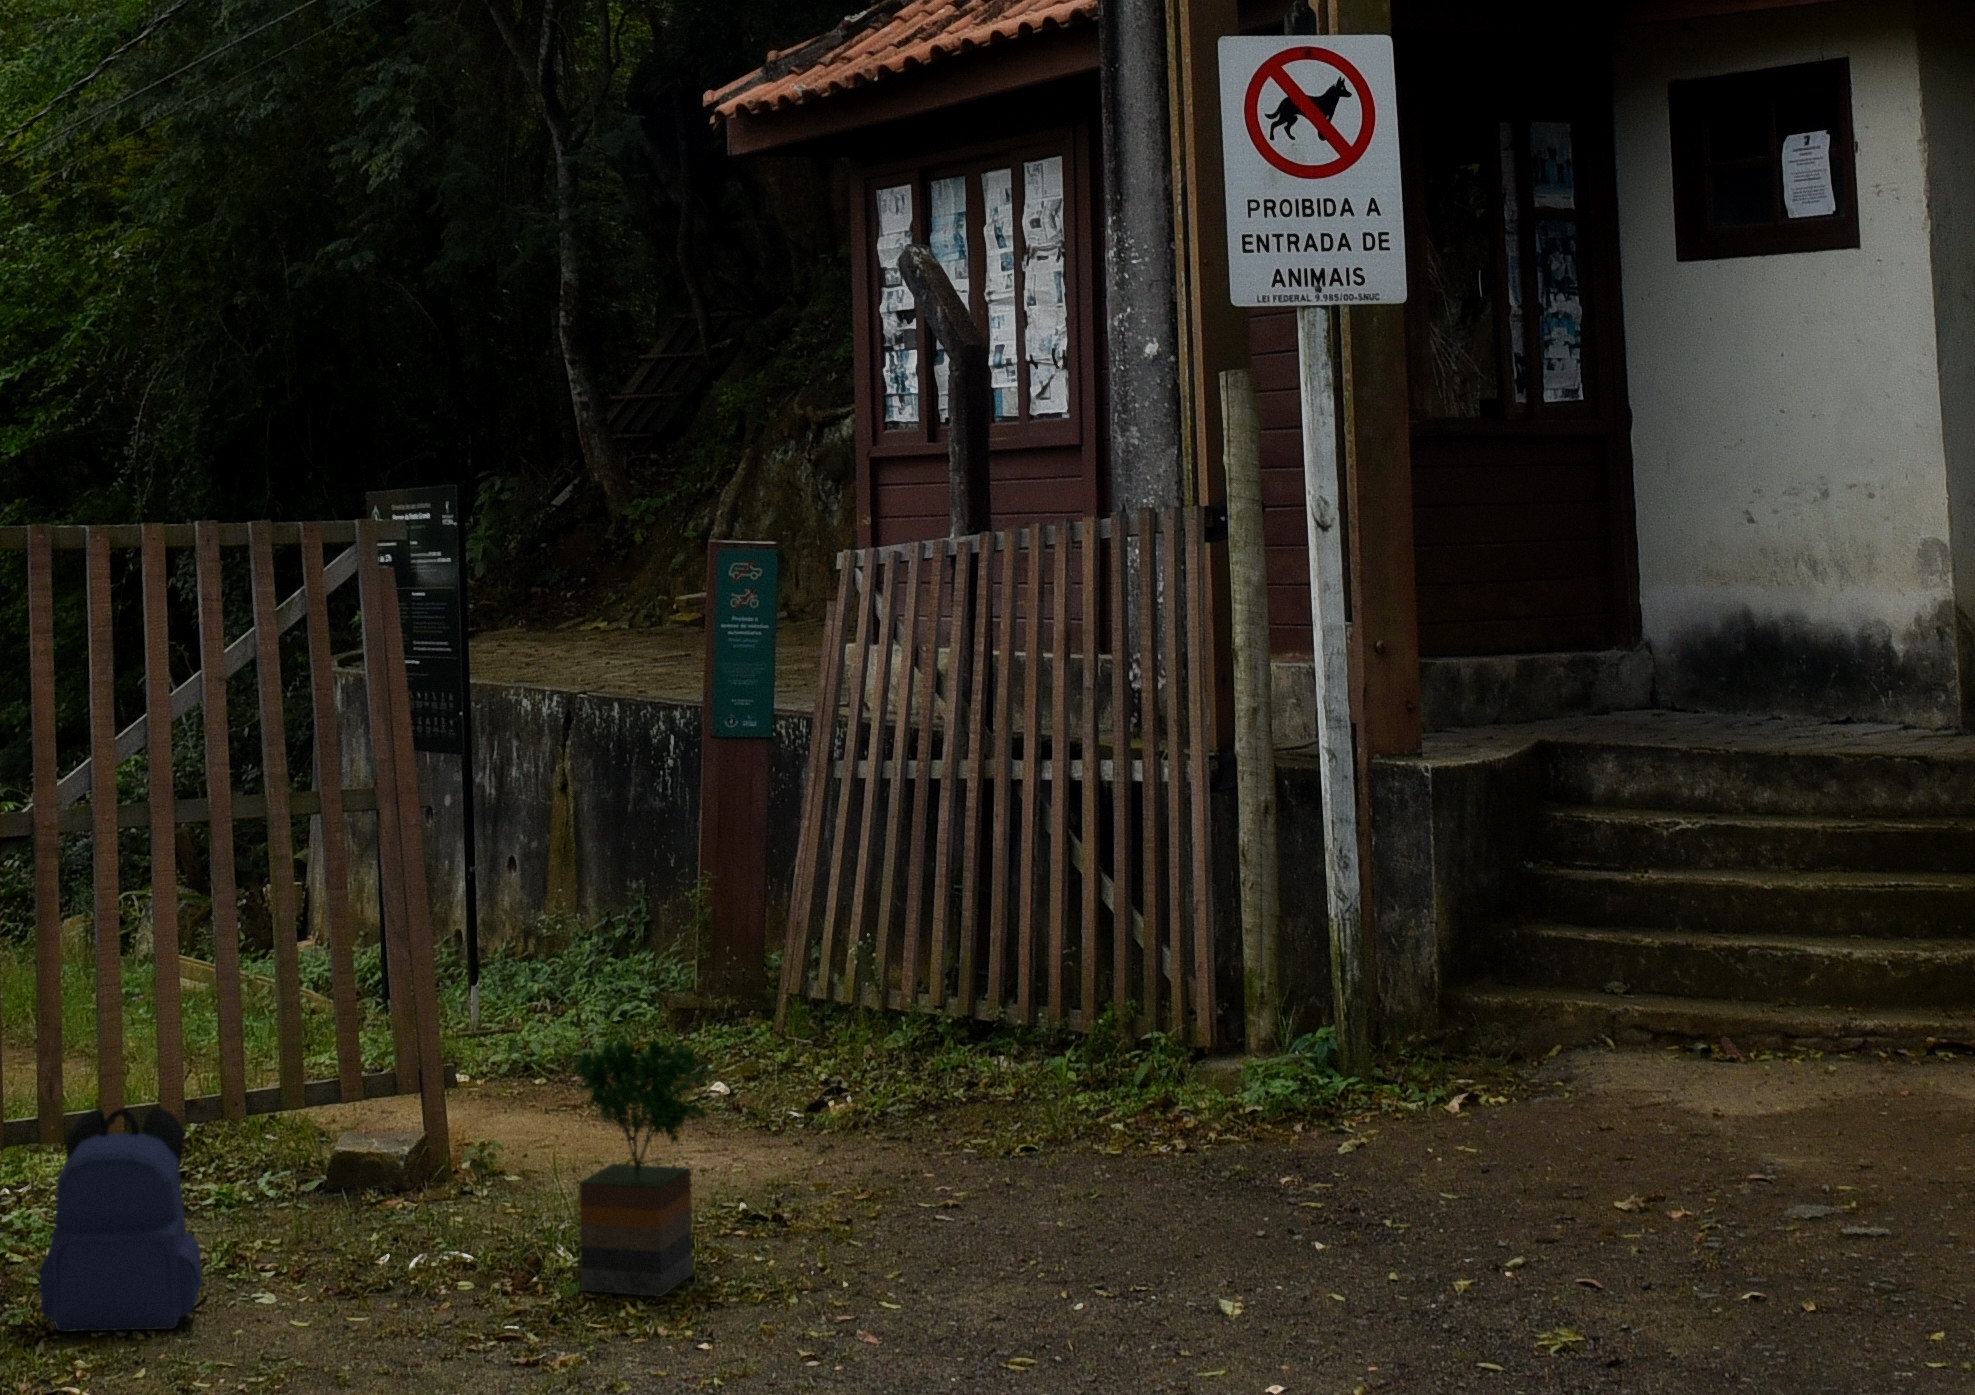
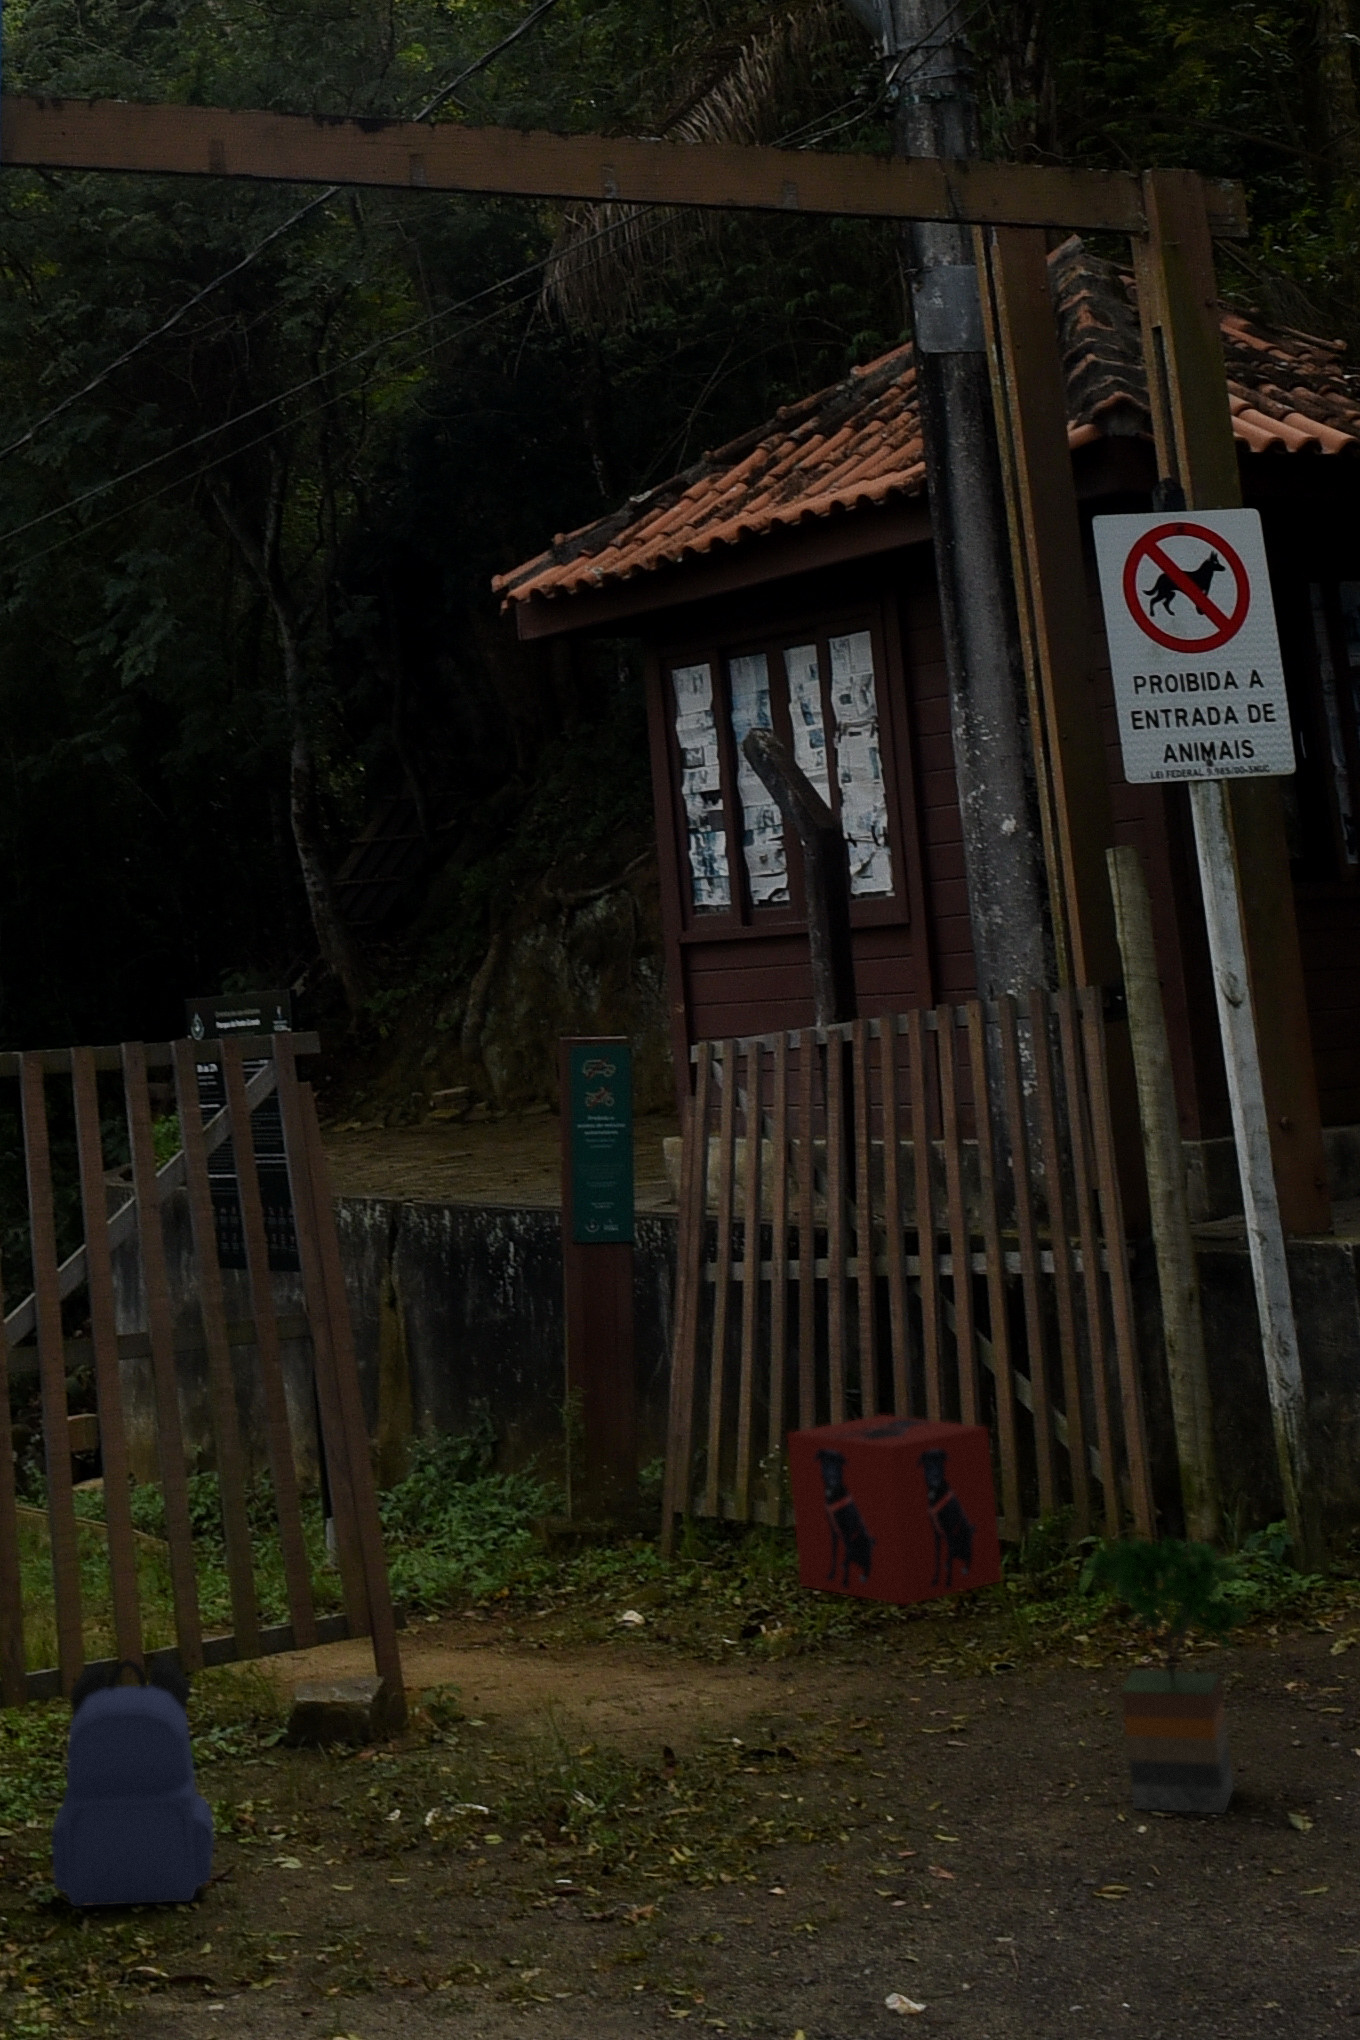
storage box: none [874,903,1072,1077] -> present [788,1415,1002,1604]
potted tree: present [574,1038,715,1297] -> present [1087,1536,1247,1814]

